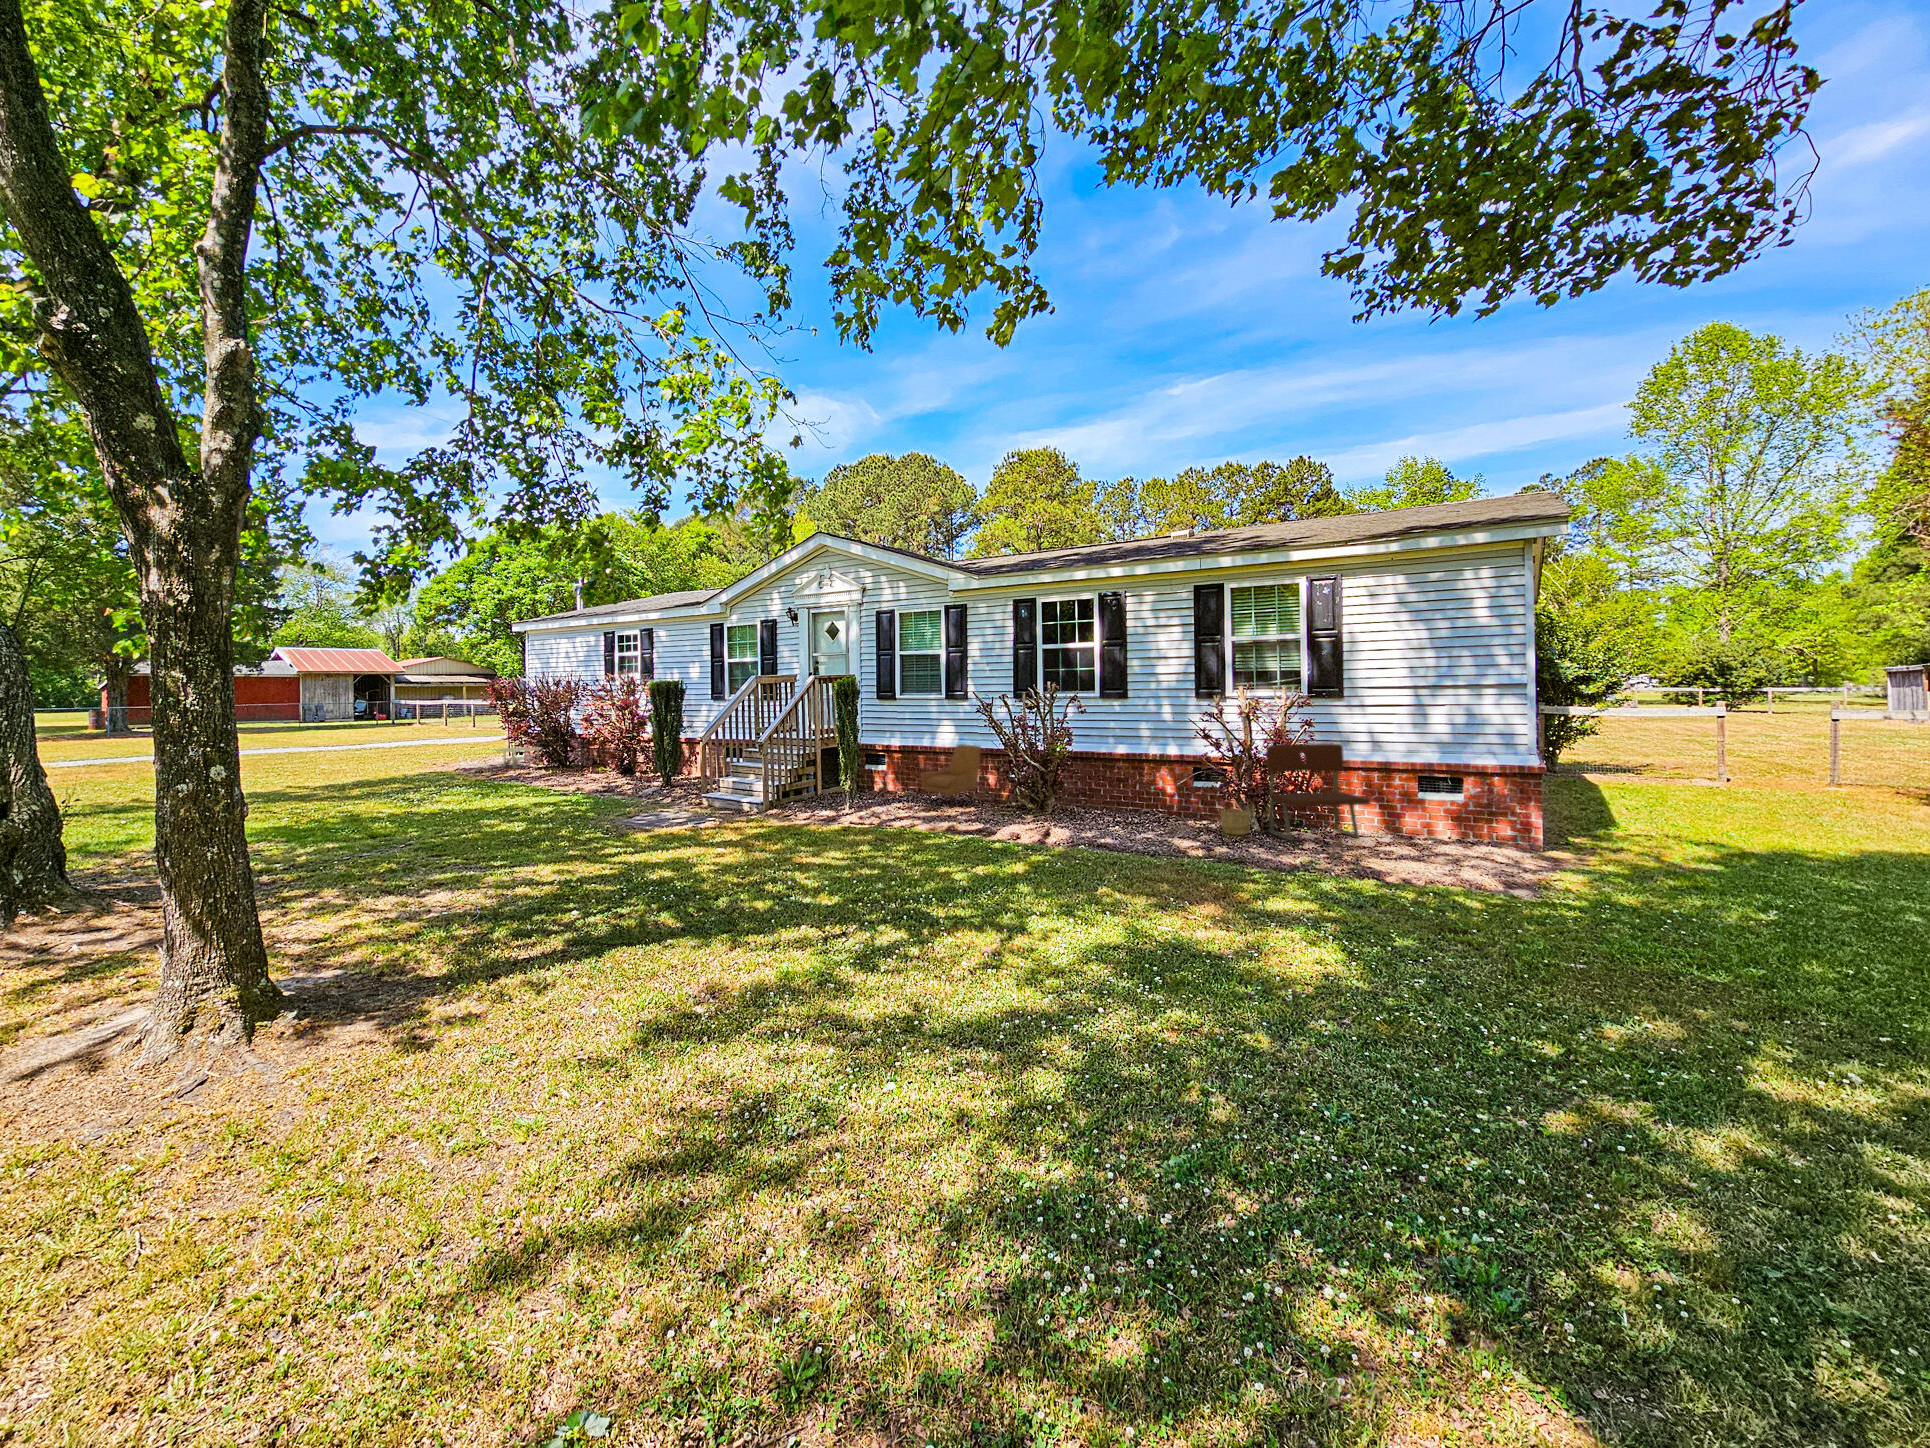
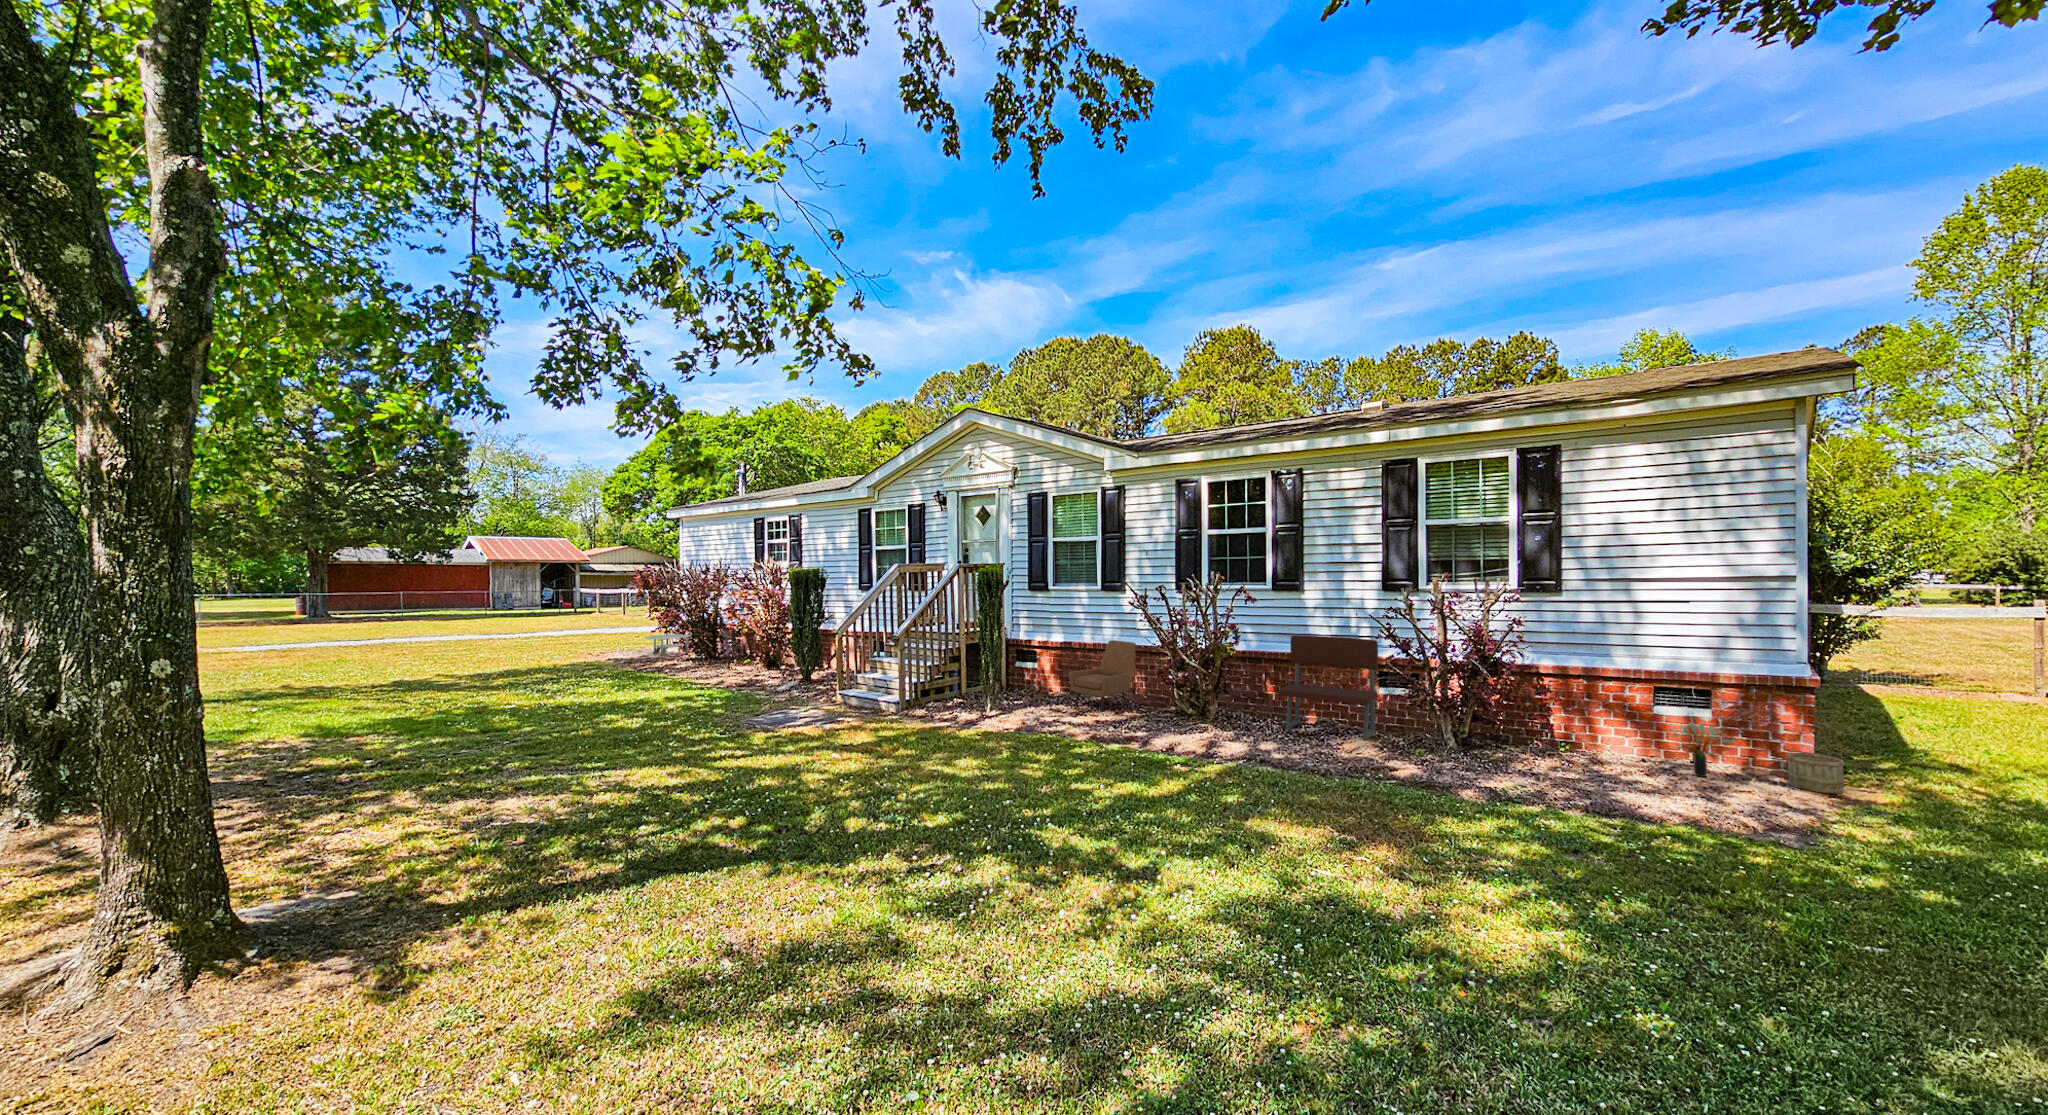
bench: present [1266,744,1370,841] -> present [1279,636,1378,741]
potted plant: none [1401,799,1448,842] -> present [1668,723,1736,777]
wooden bucket: present [1221,809,1250,835] -> present [1786,753,1845,794]

